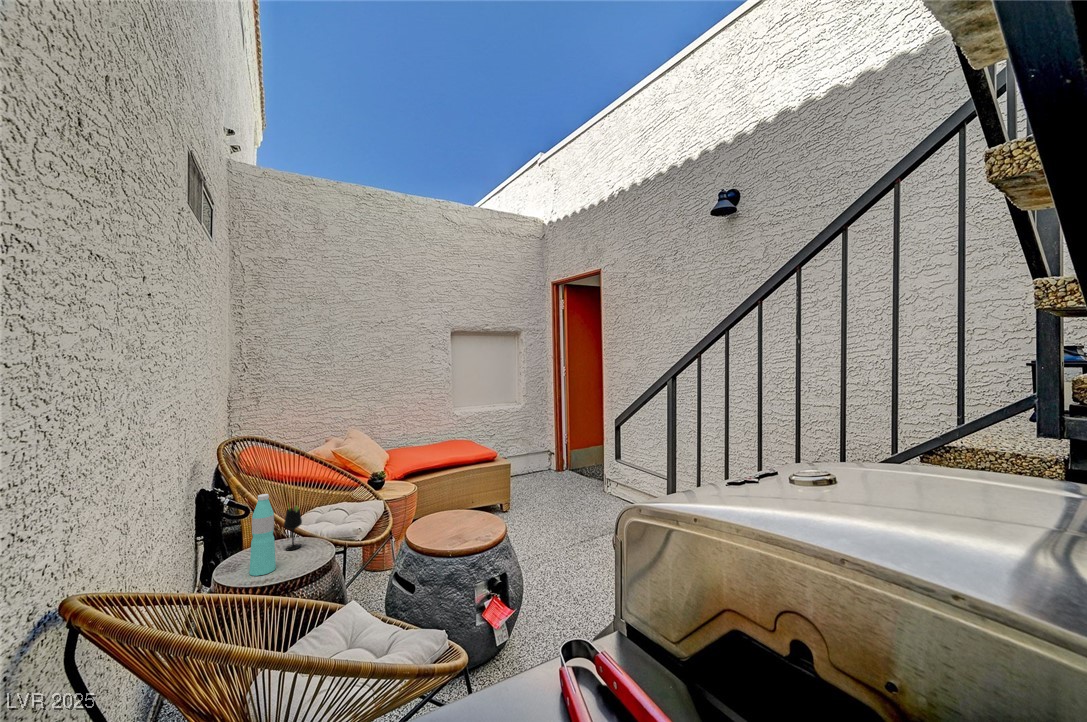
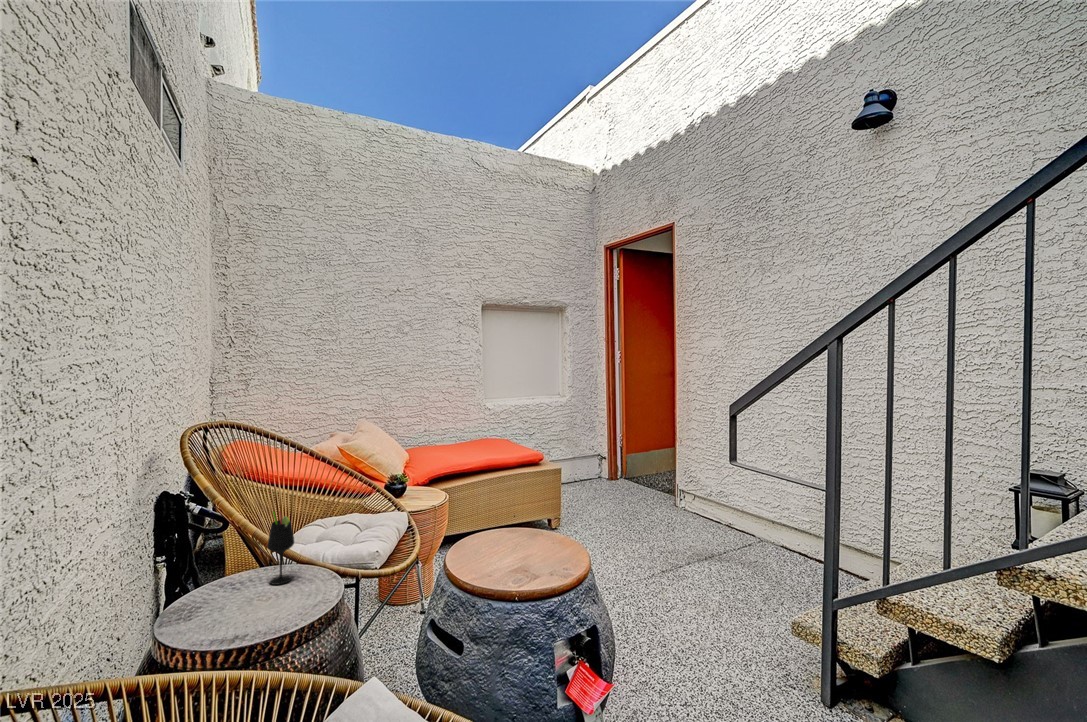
water bottle: present [249,494,276,576] -> none [210,496,252,627]

